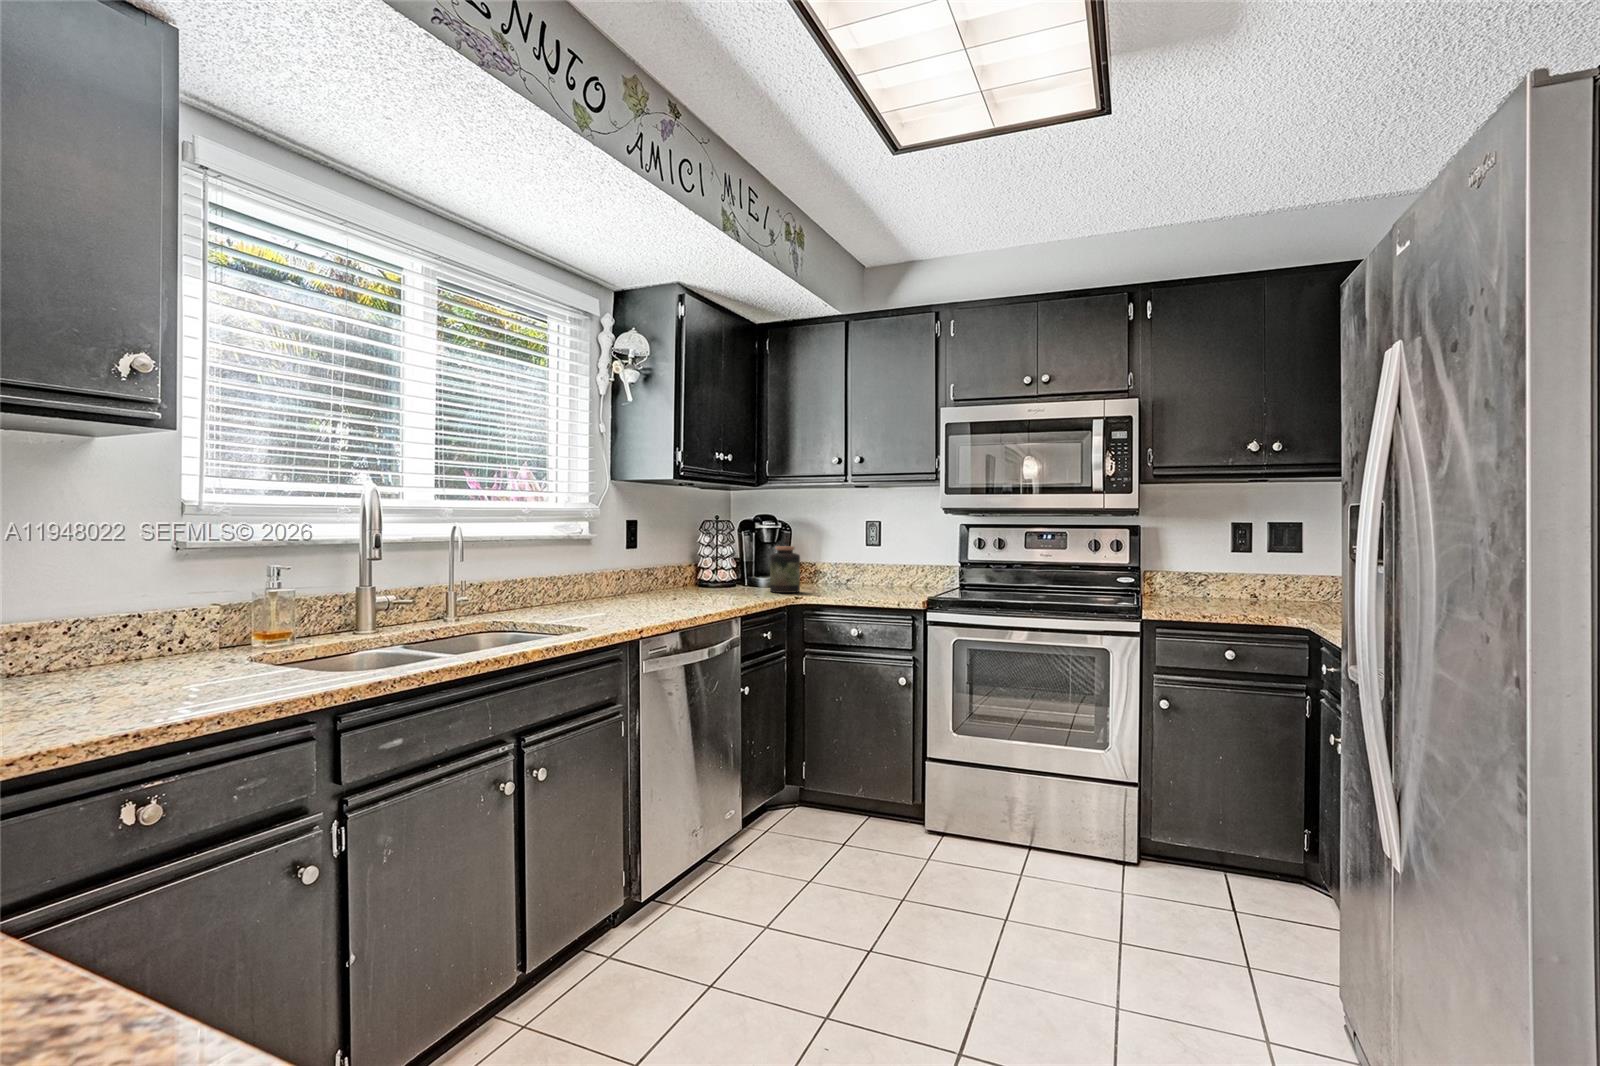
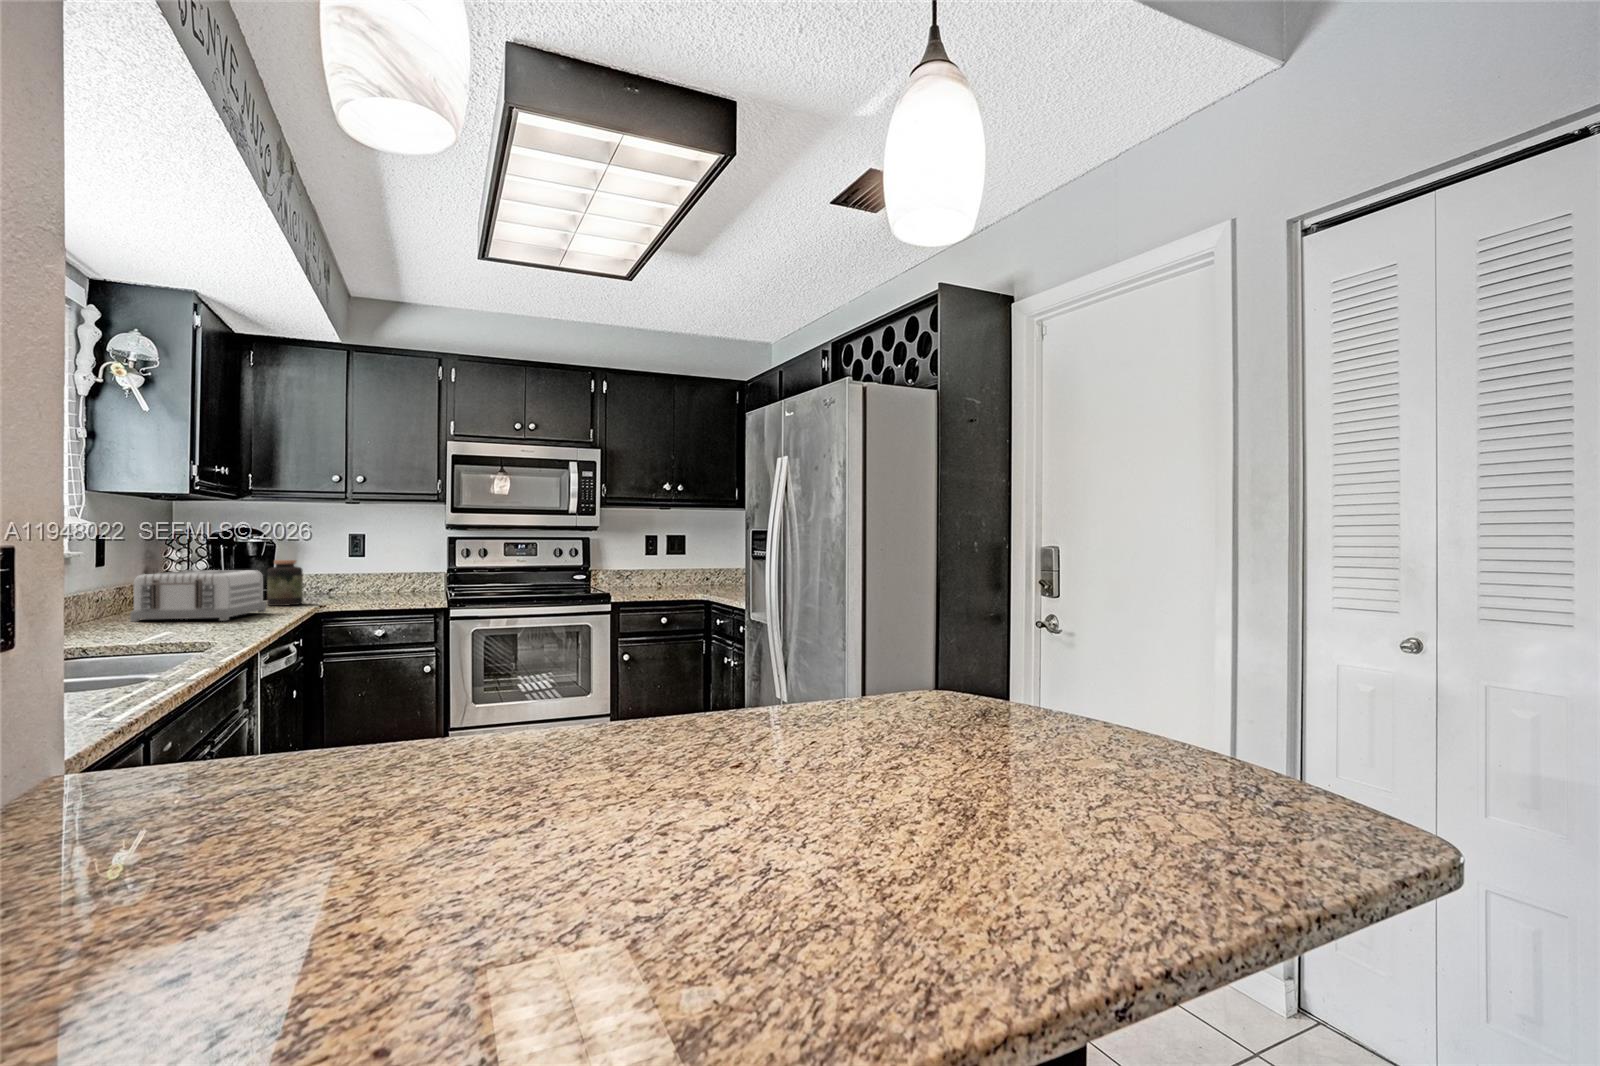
toaster: none [630,553,742,602] -> present [130,570,266,622]

